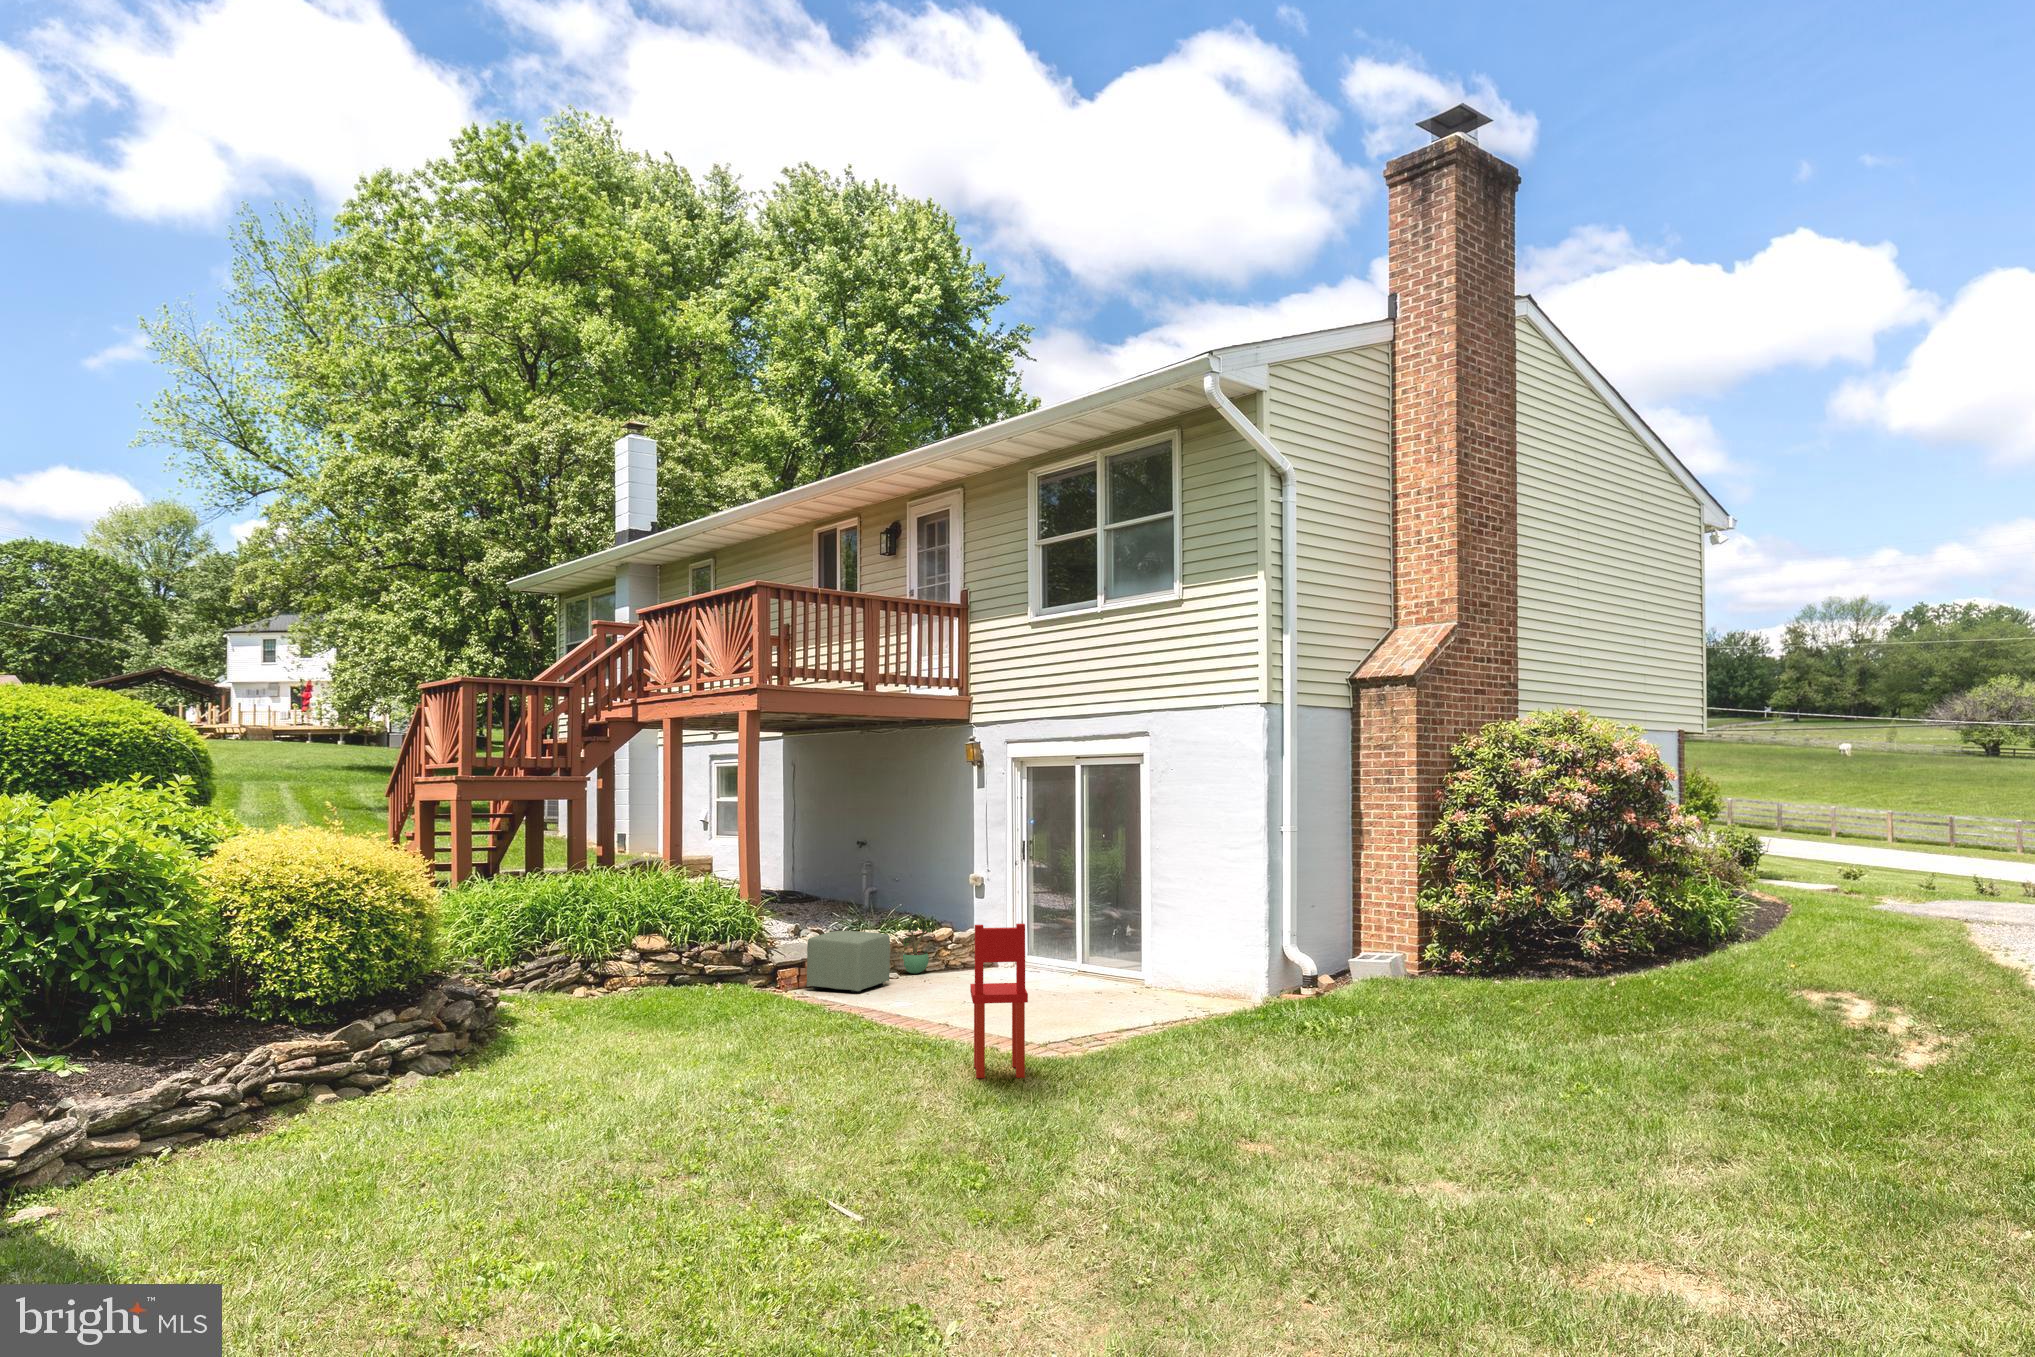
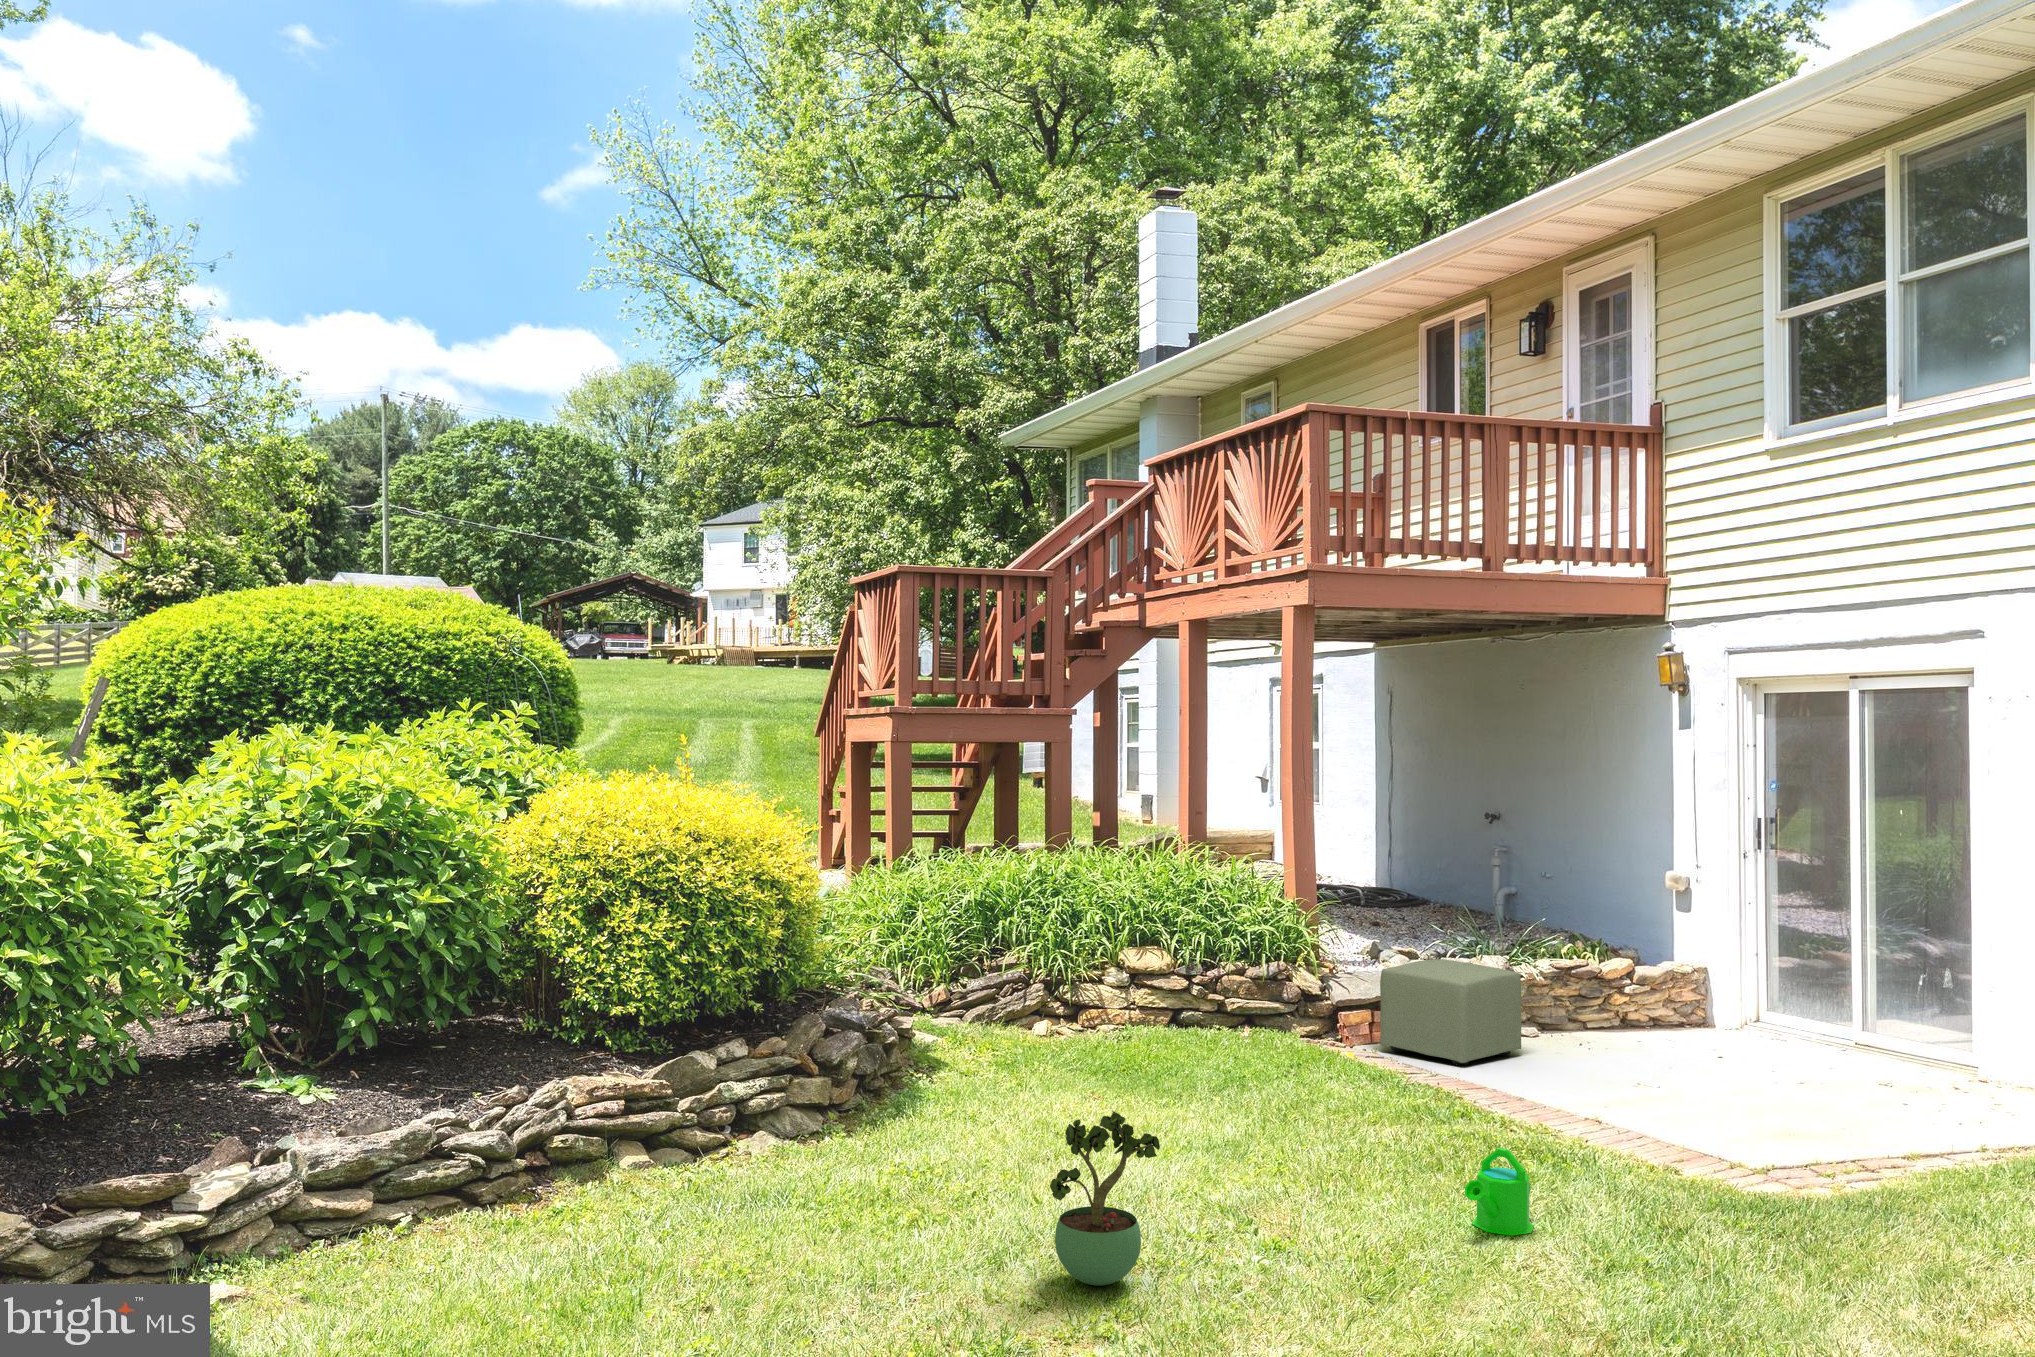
potted plant: present [901,918,934,974] -> present [1050,1111,1160,1286]
chair: present [970,924,1028,1078] -> none [1625,990,1743,1297]
watering can: none [887,1020,921,1067] -> present [1465,1147,1534,1236]

